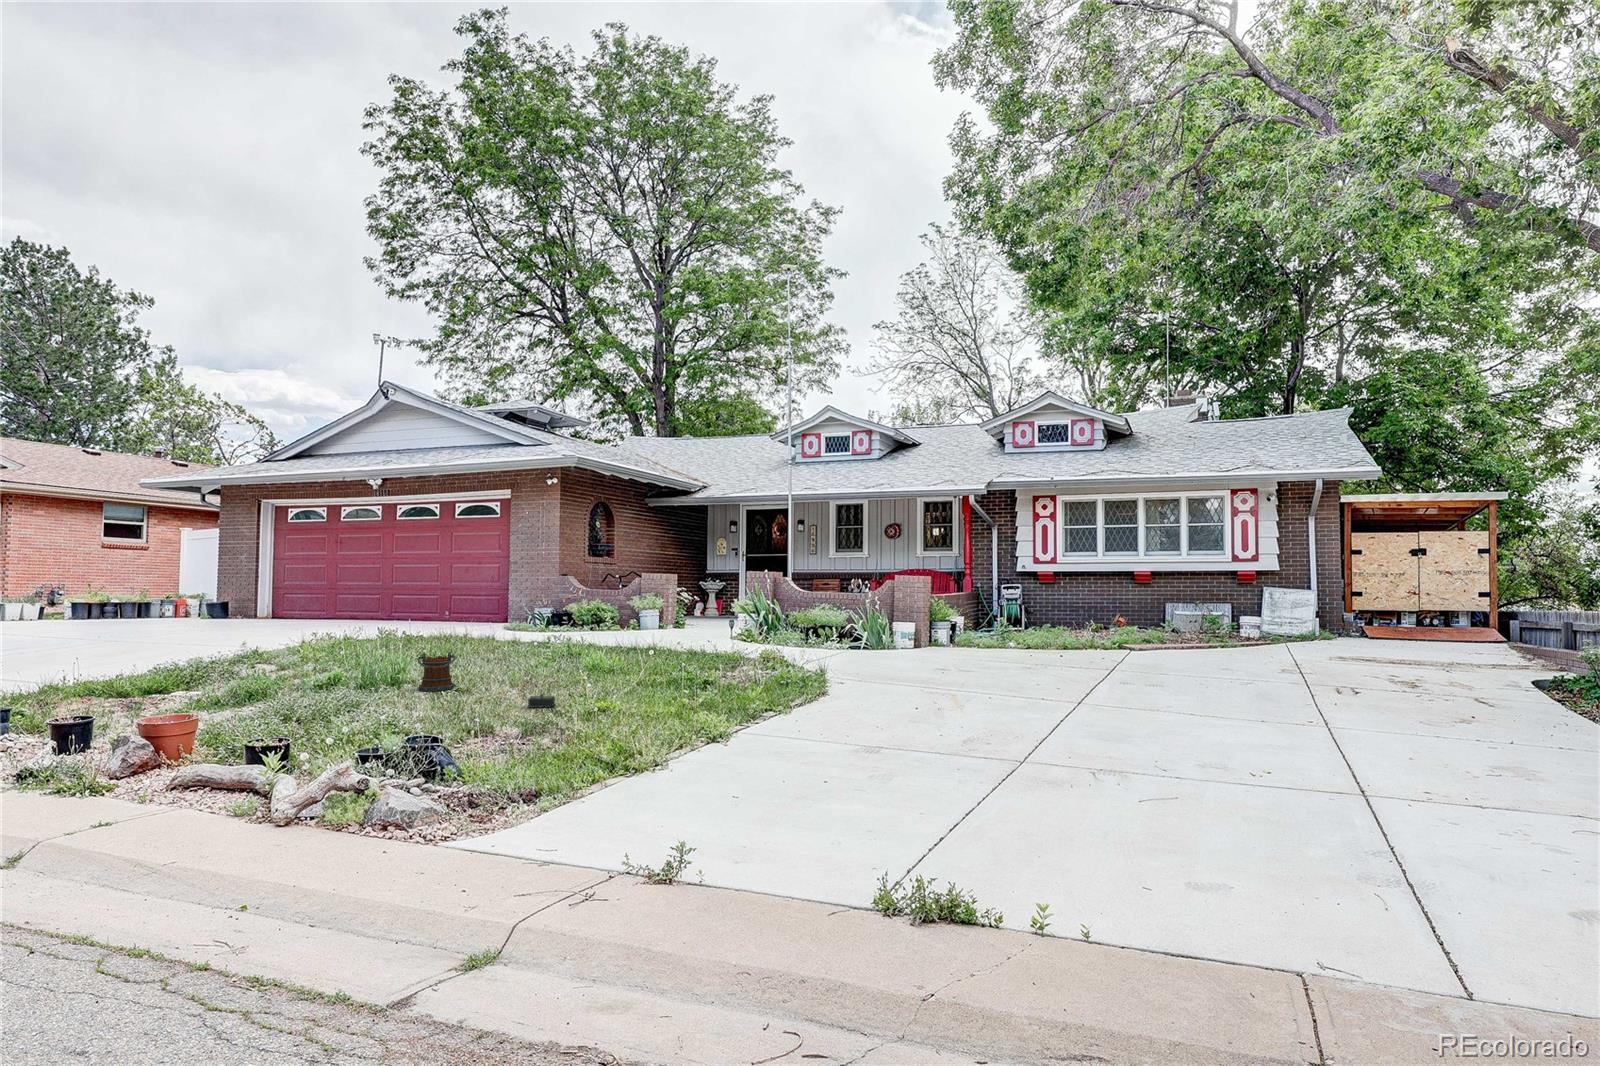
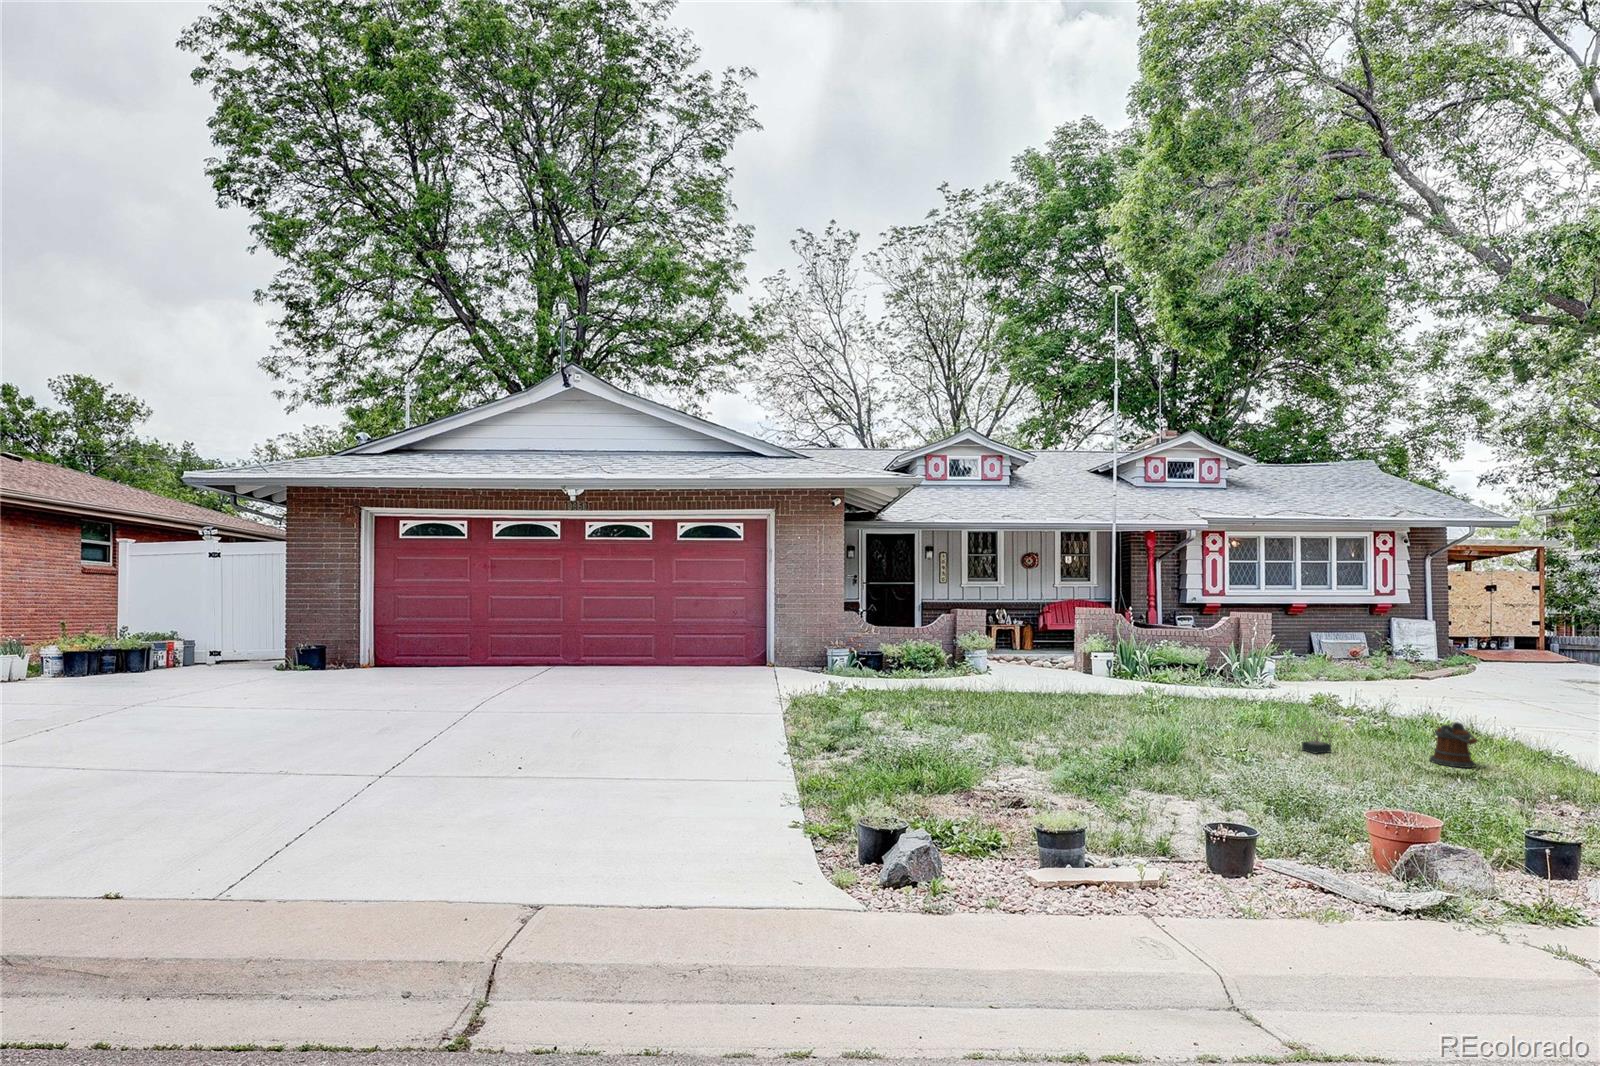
bucket: present [417,652,456,691] -> present [1429,722,1477,768]

